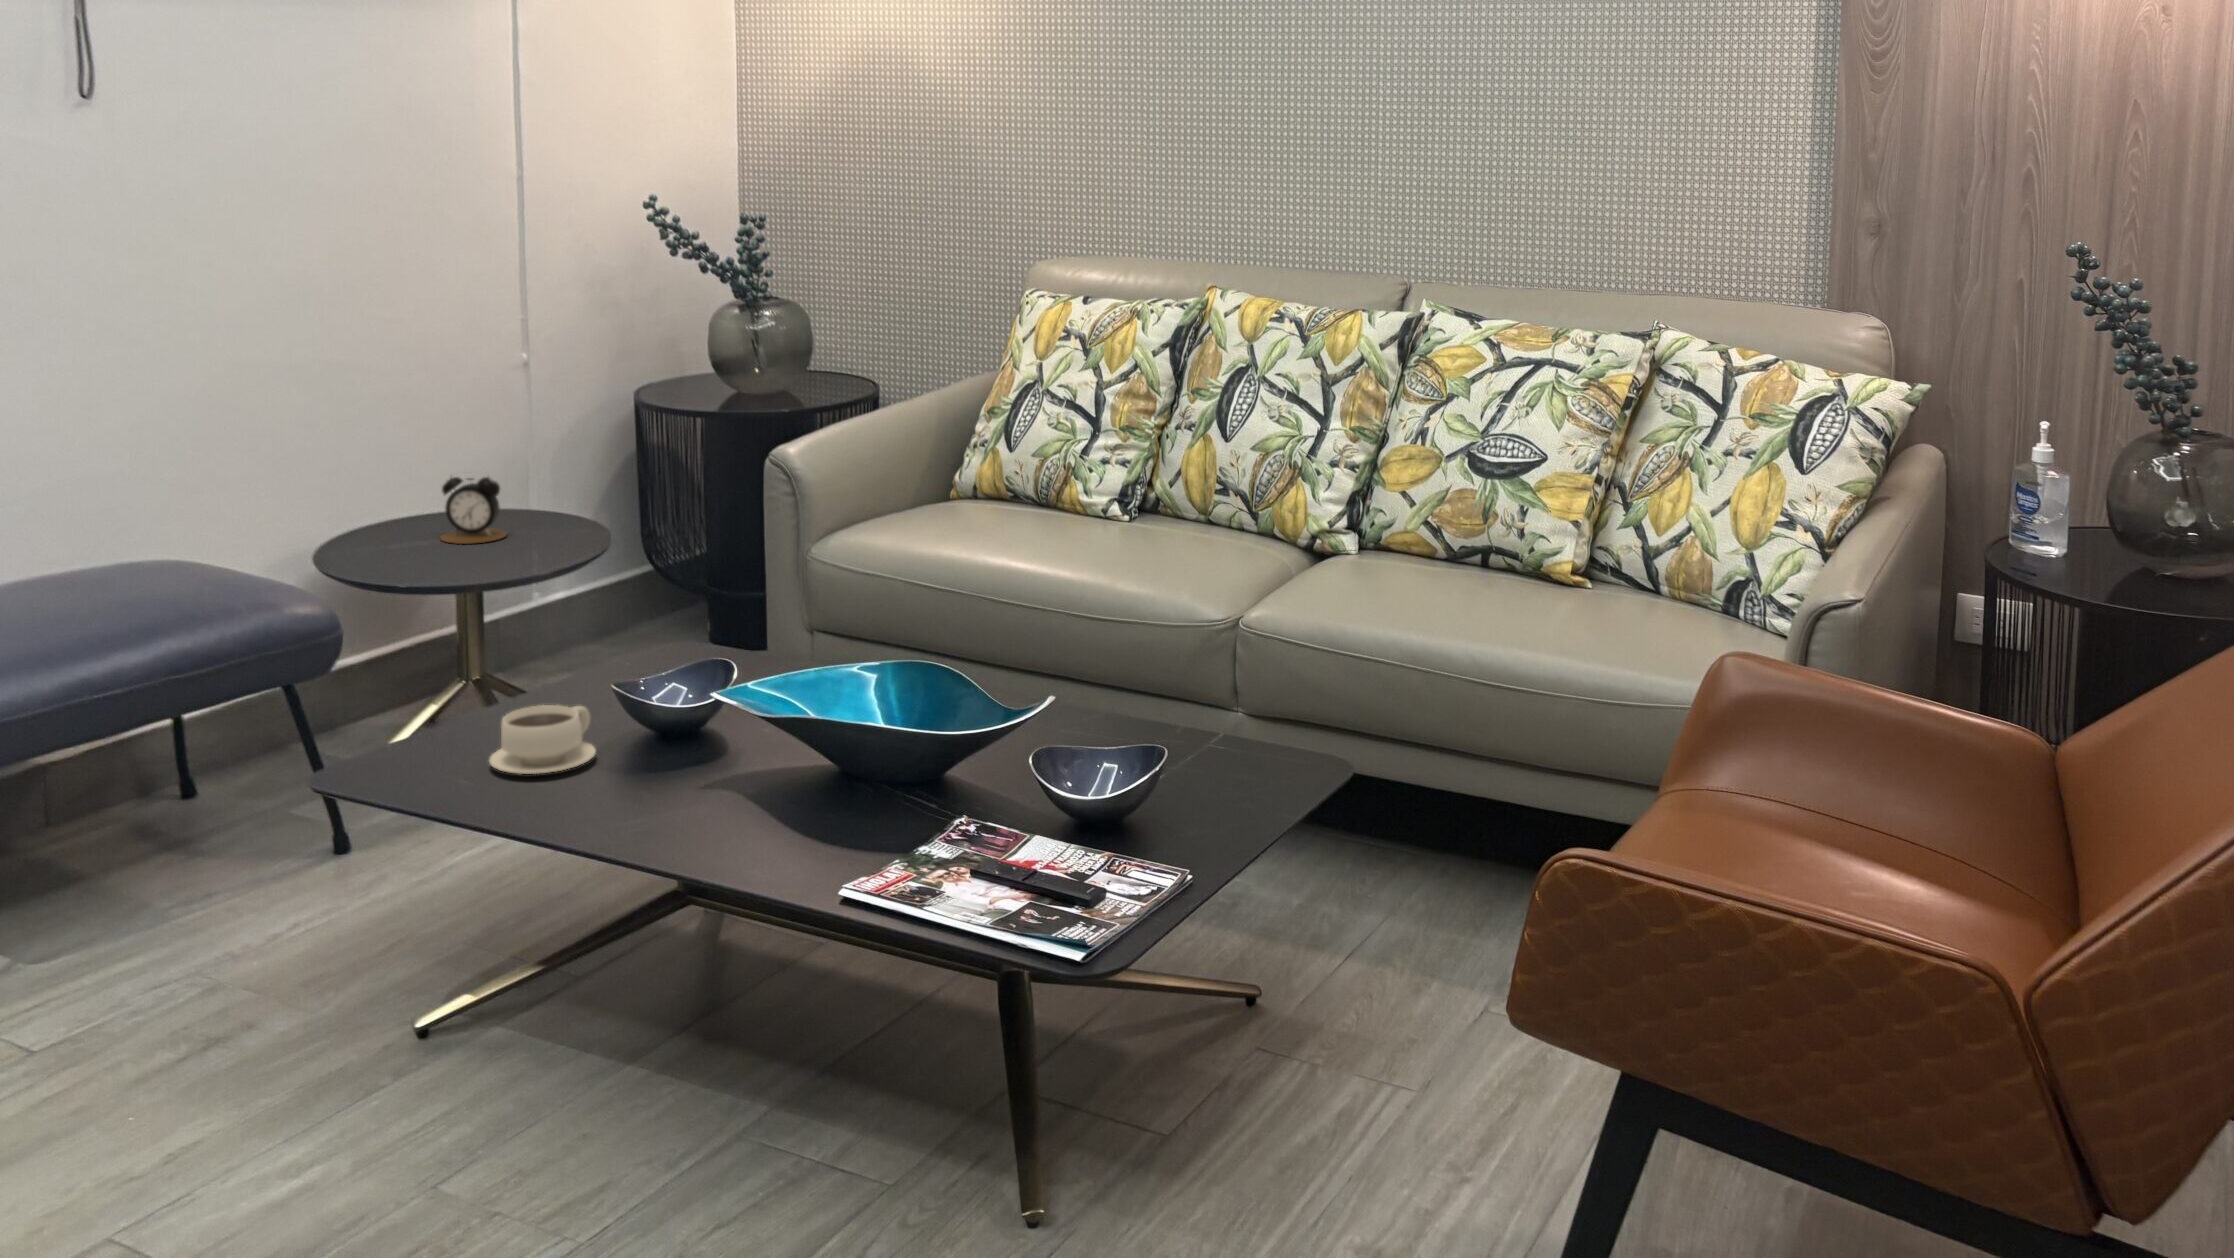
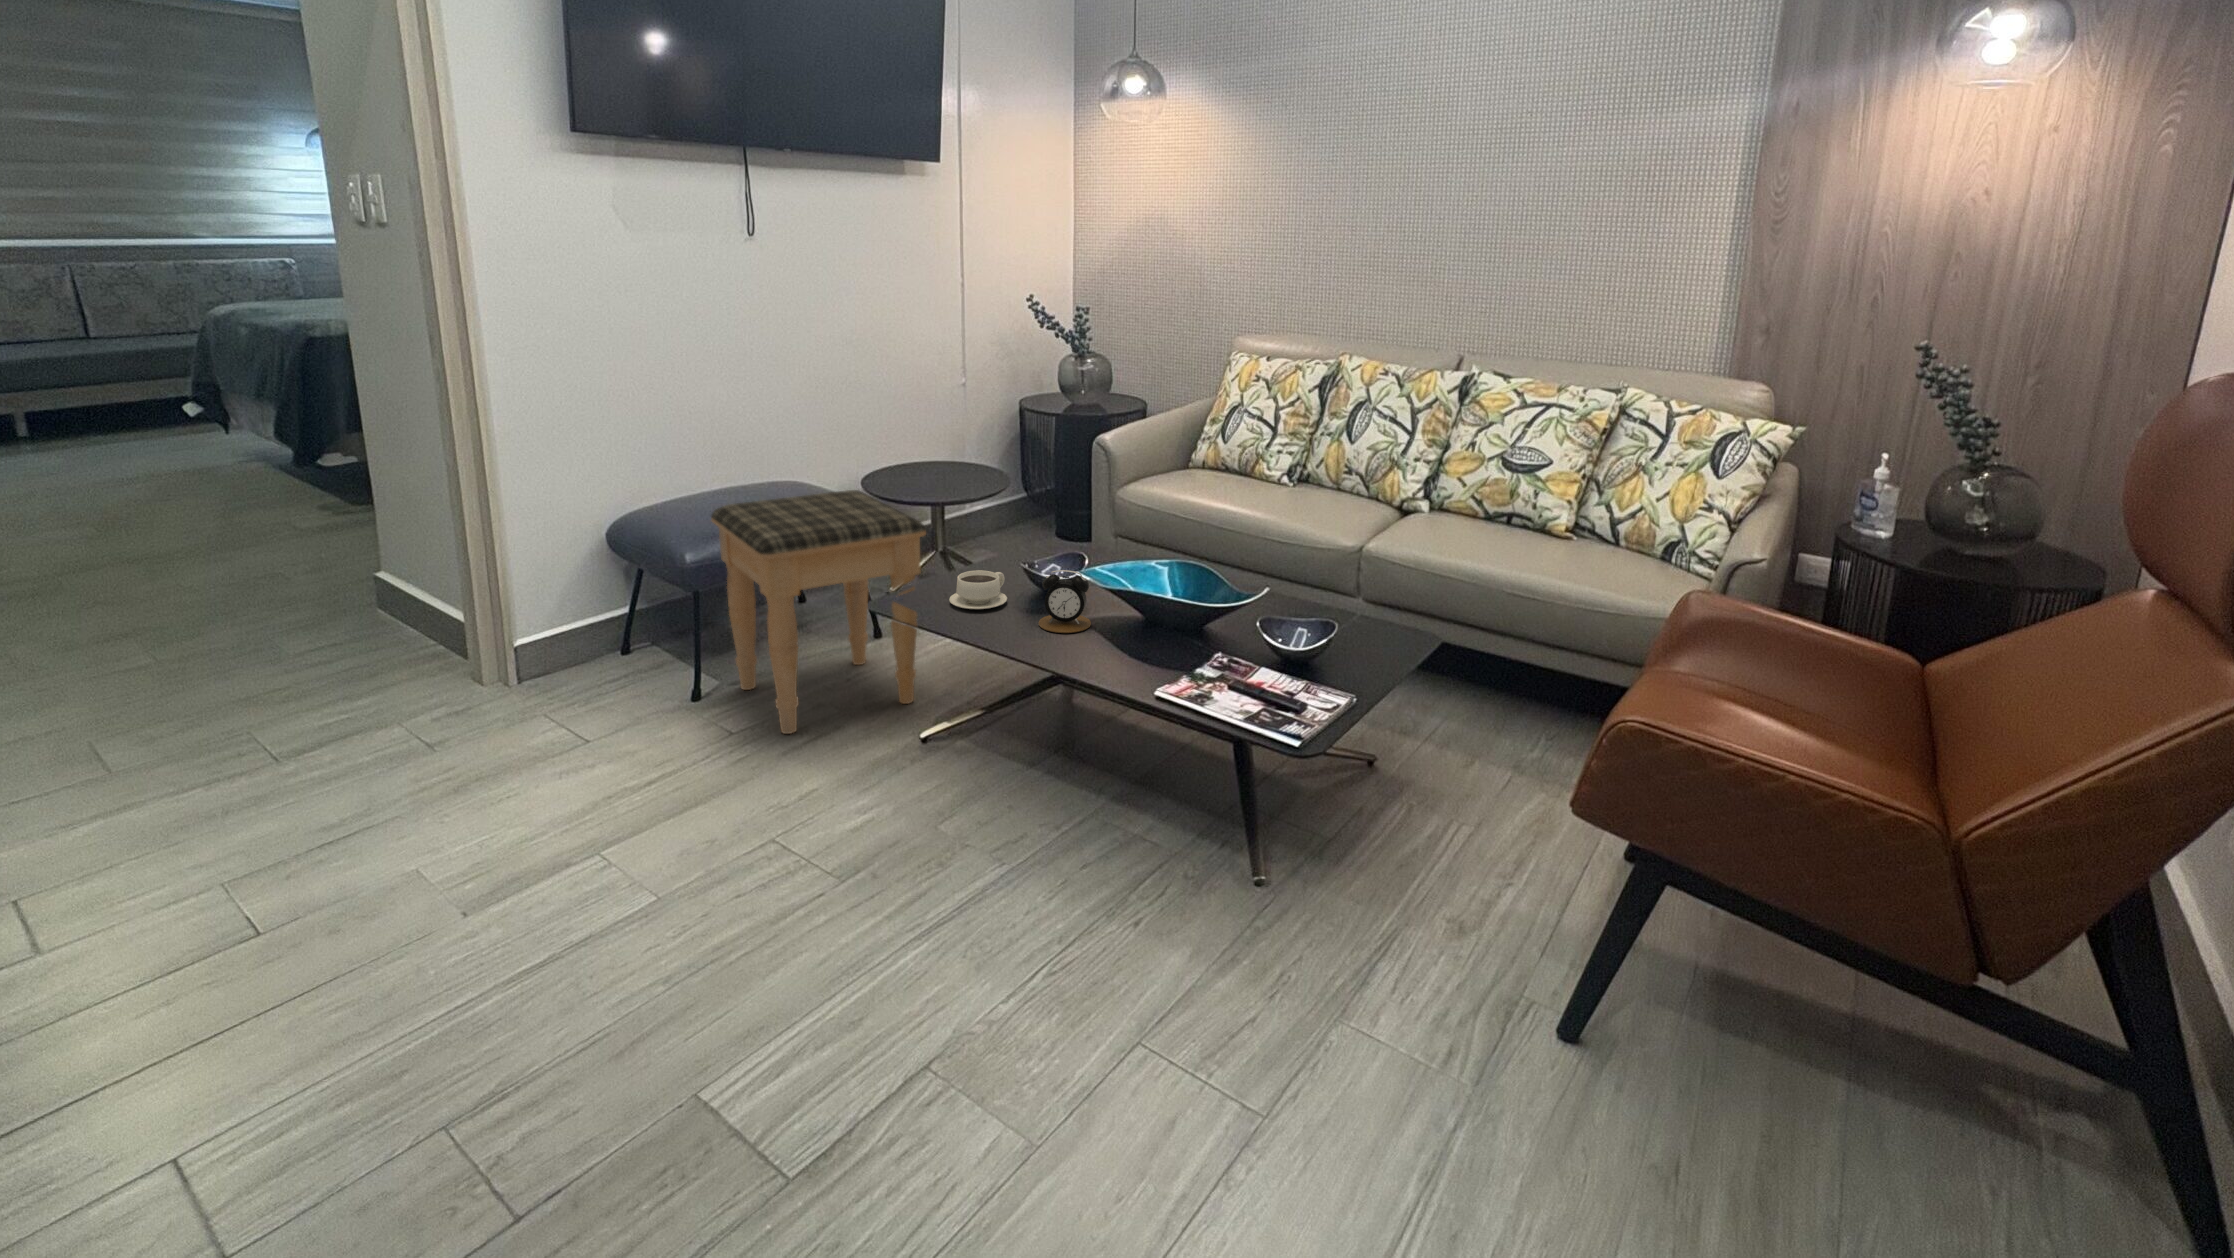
alarm clock: present [440,475,507,544] -> present [1039,570,1091,633]
footstool: none [28,574,445,1029] -> present [711,490,926,734]

